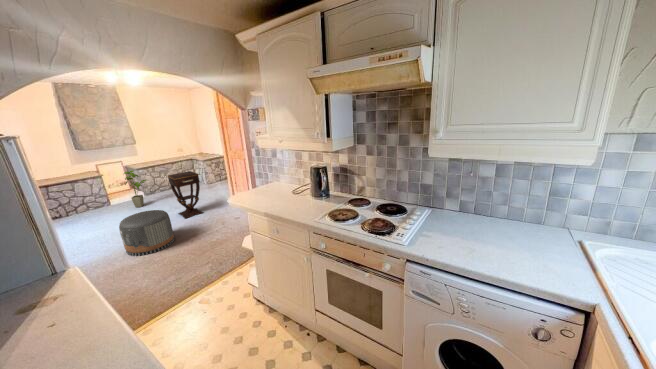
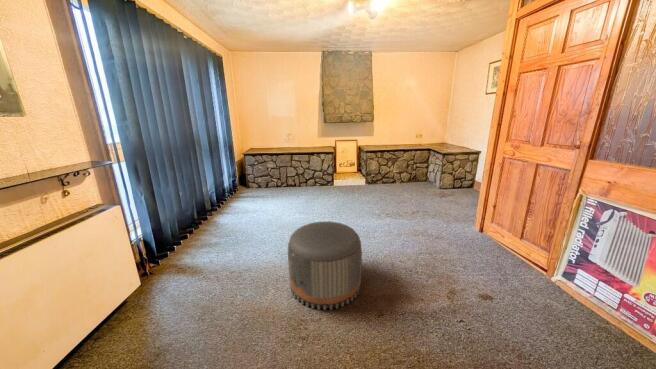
house plant: present [124,170,146,207] -> none [346,152,371,198]
side table: present [168,171,204,219] -> none [386,168,436,246]

